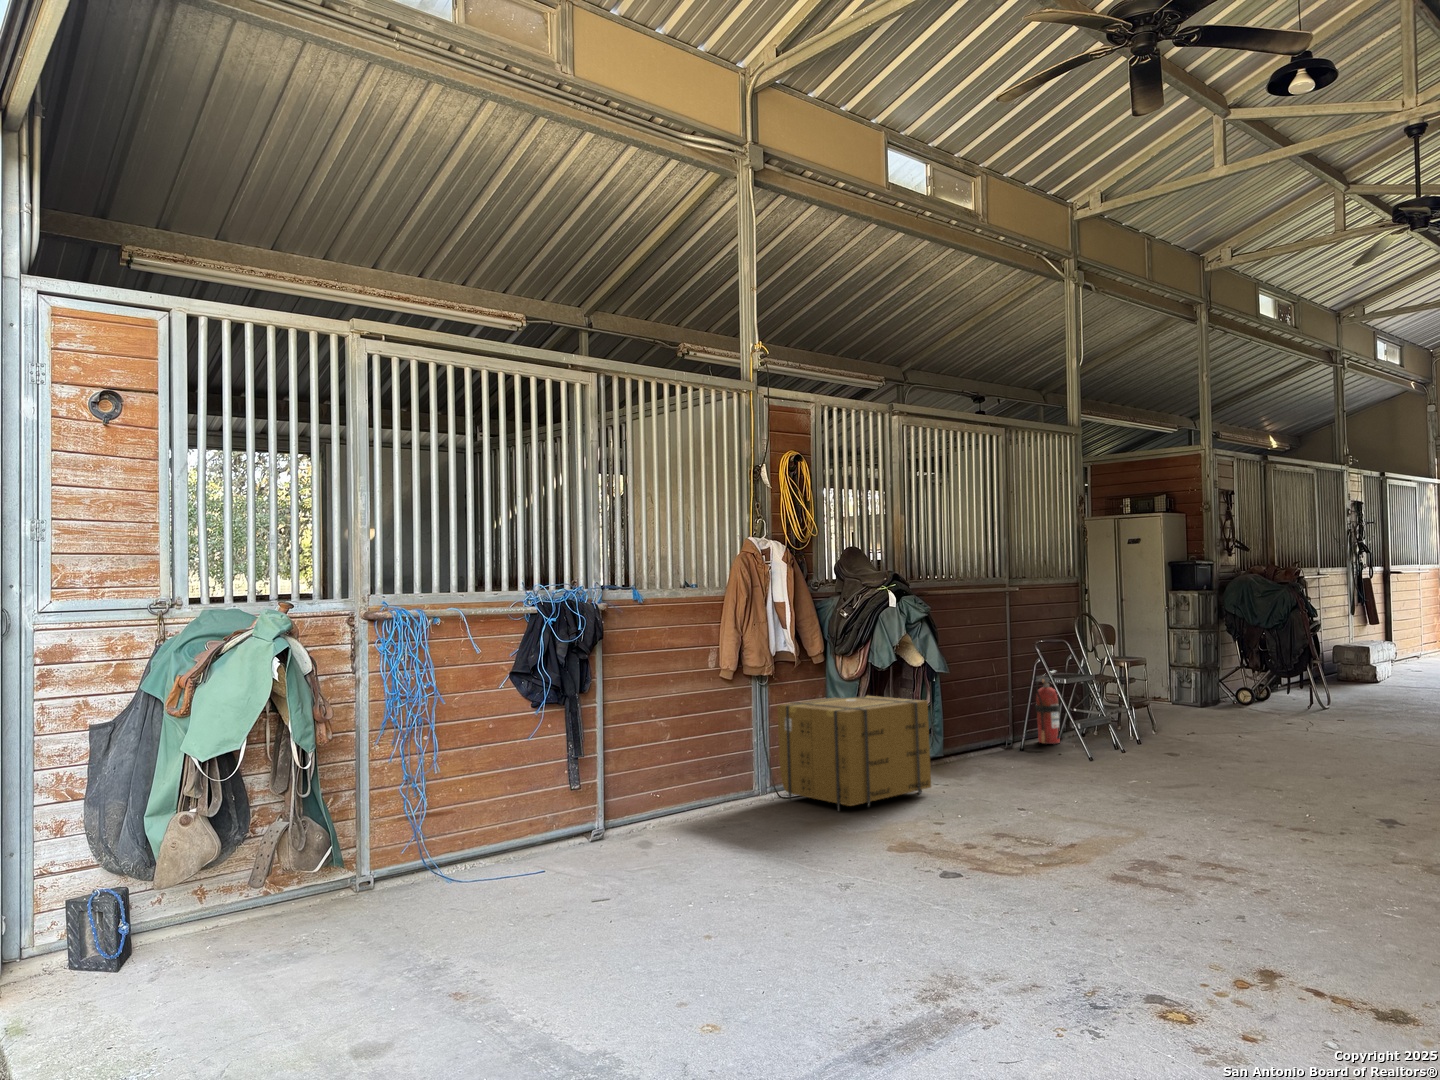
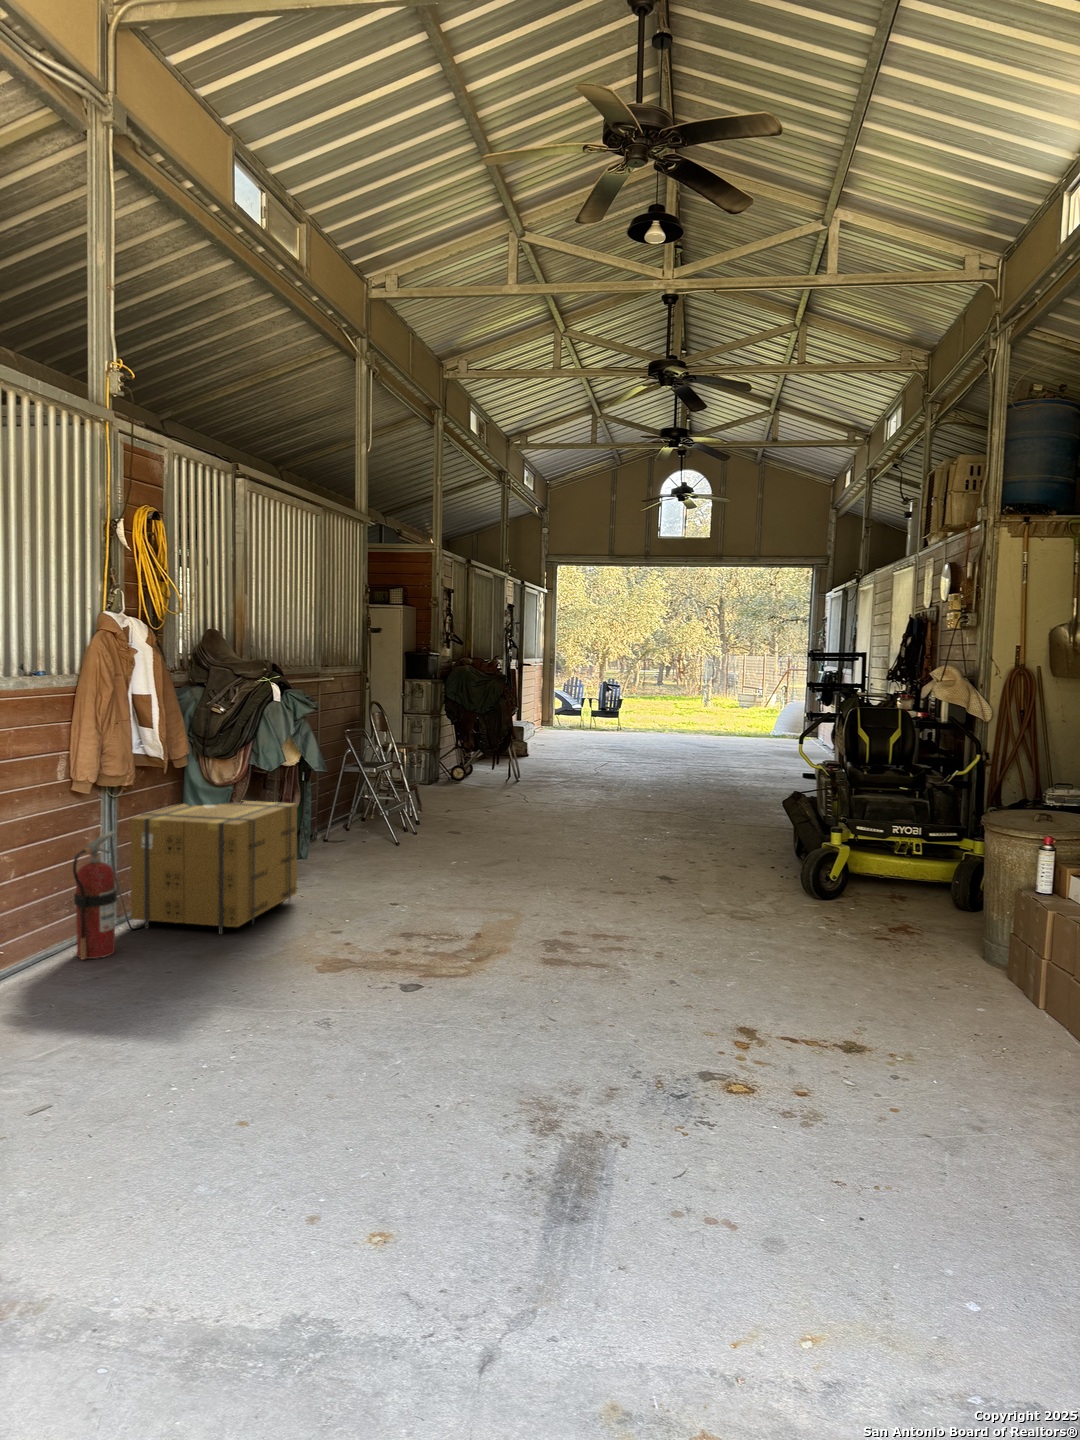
fire extinguisher: present [1036,671,1060,744] -> present [73,831,117,960]

